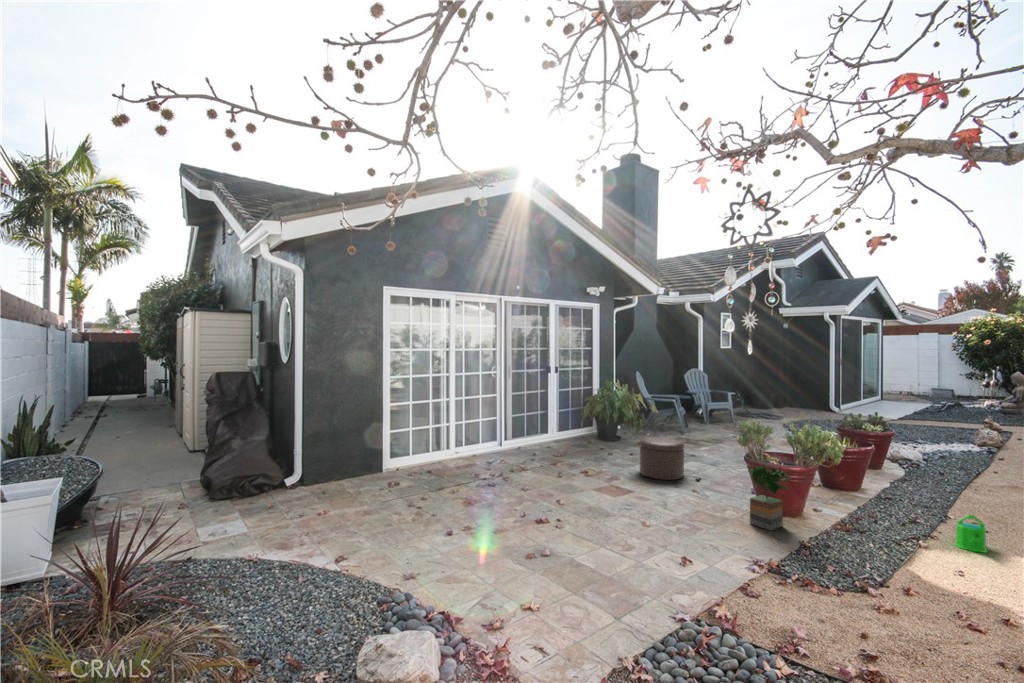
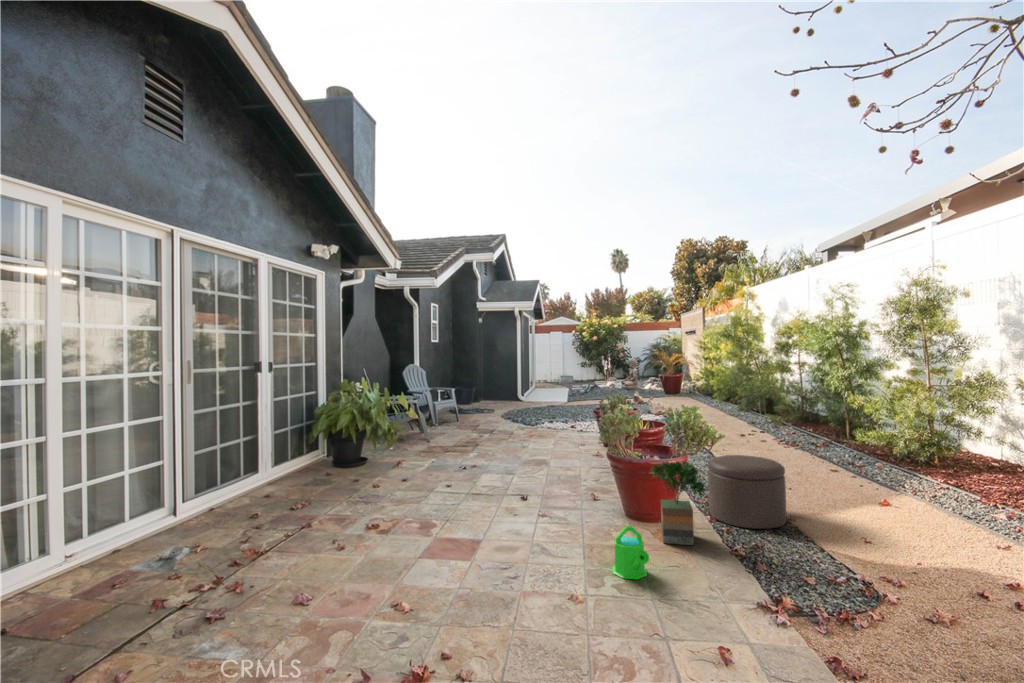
ottoman: present [640,437,684,480] -> present [708,455,786,529]
watering can: present [954,515,987,553] -> present [613,526,649,579]

